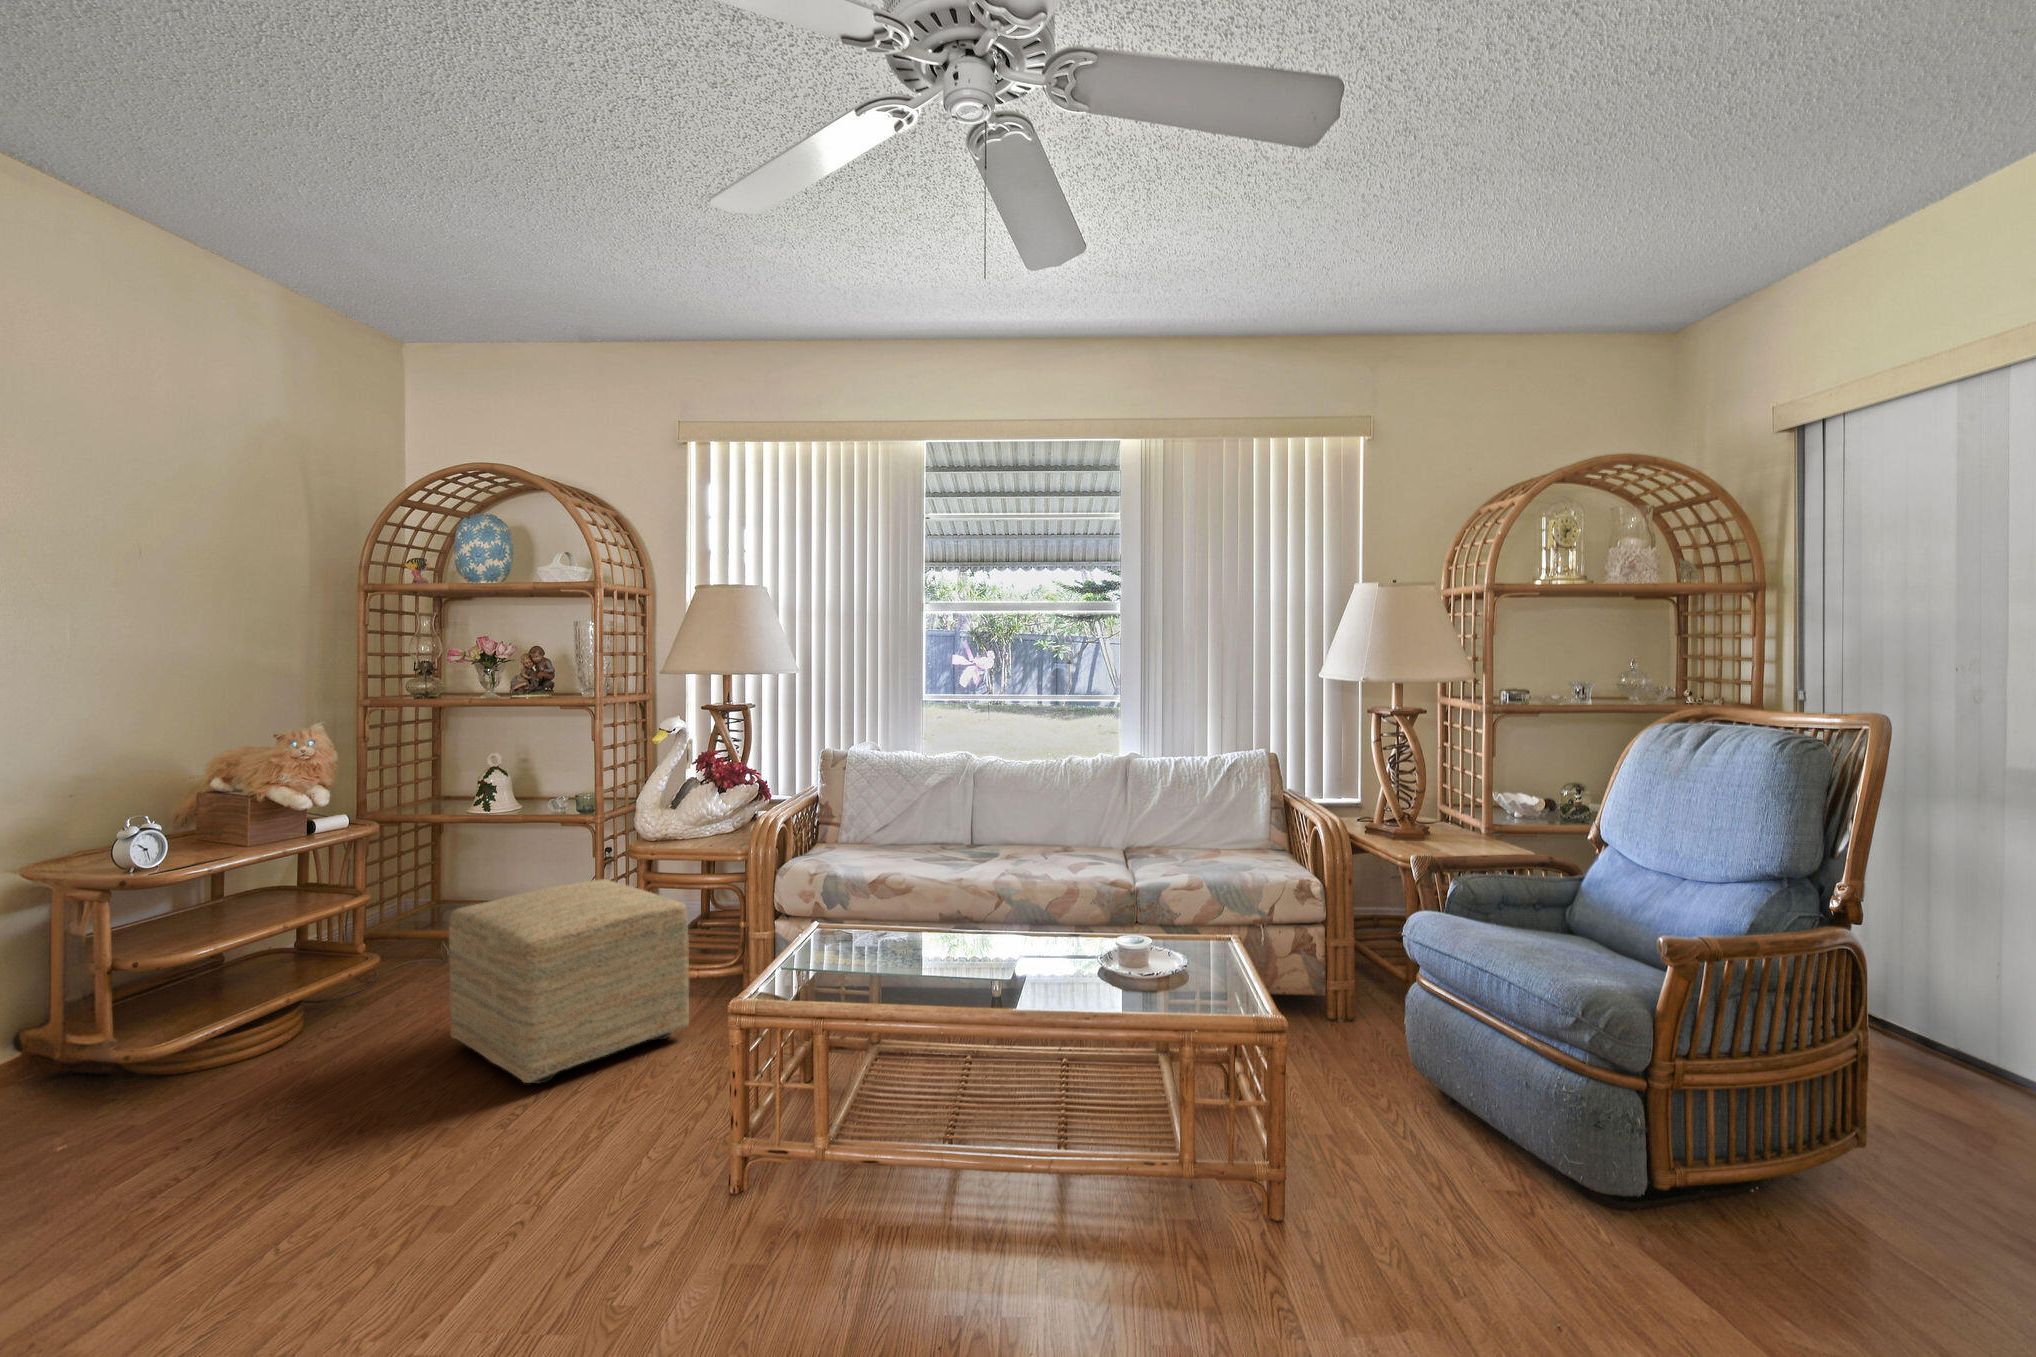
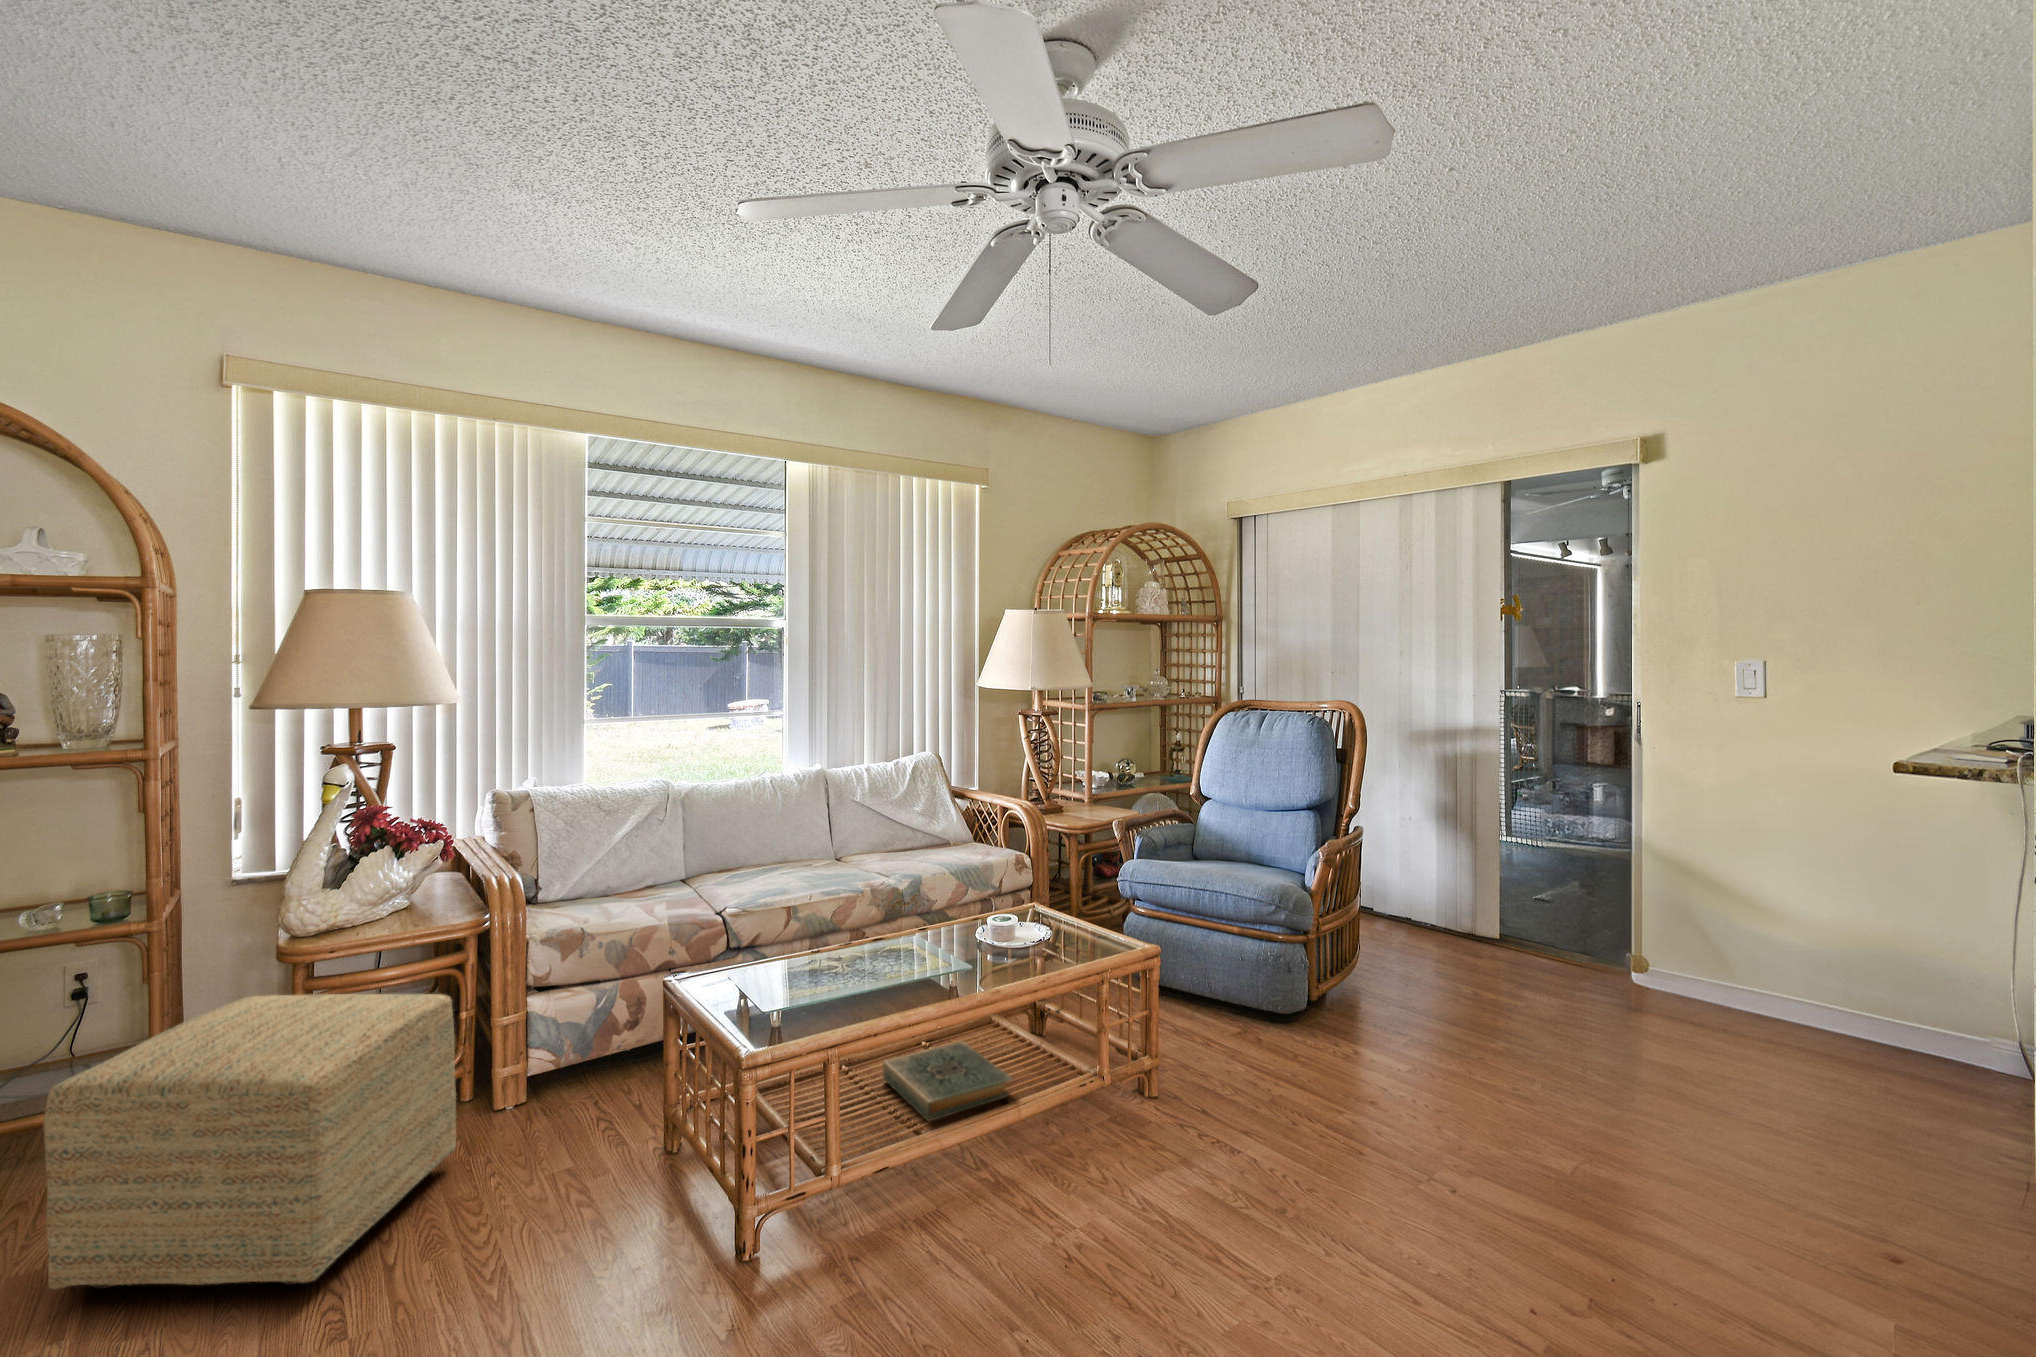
hardback book: none [954,1057,1071,1140] -> present [883,1041,1012,1121]

